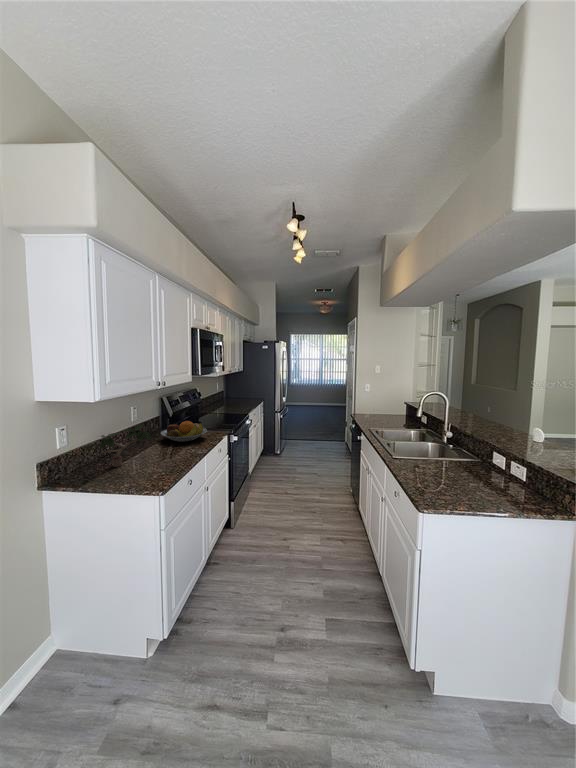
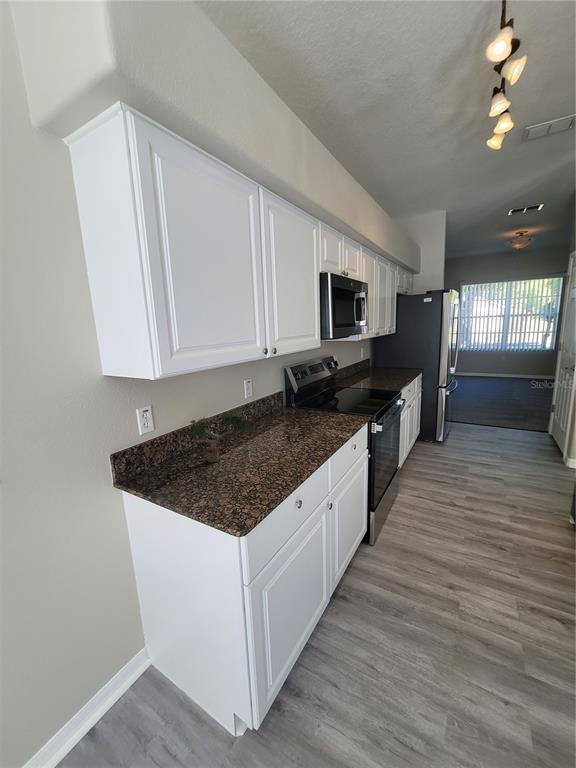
fruit bowl: present [161,421,207,442] -> none [278,400,338,429]

